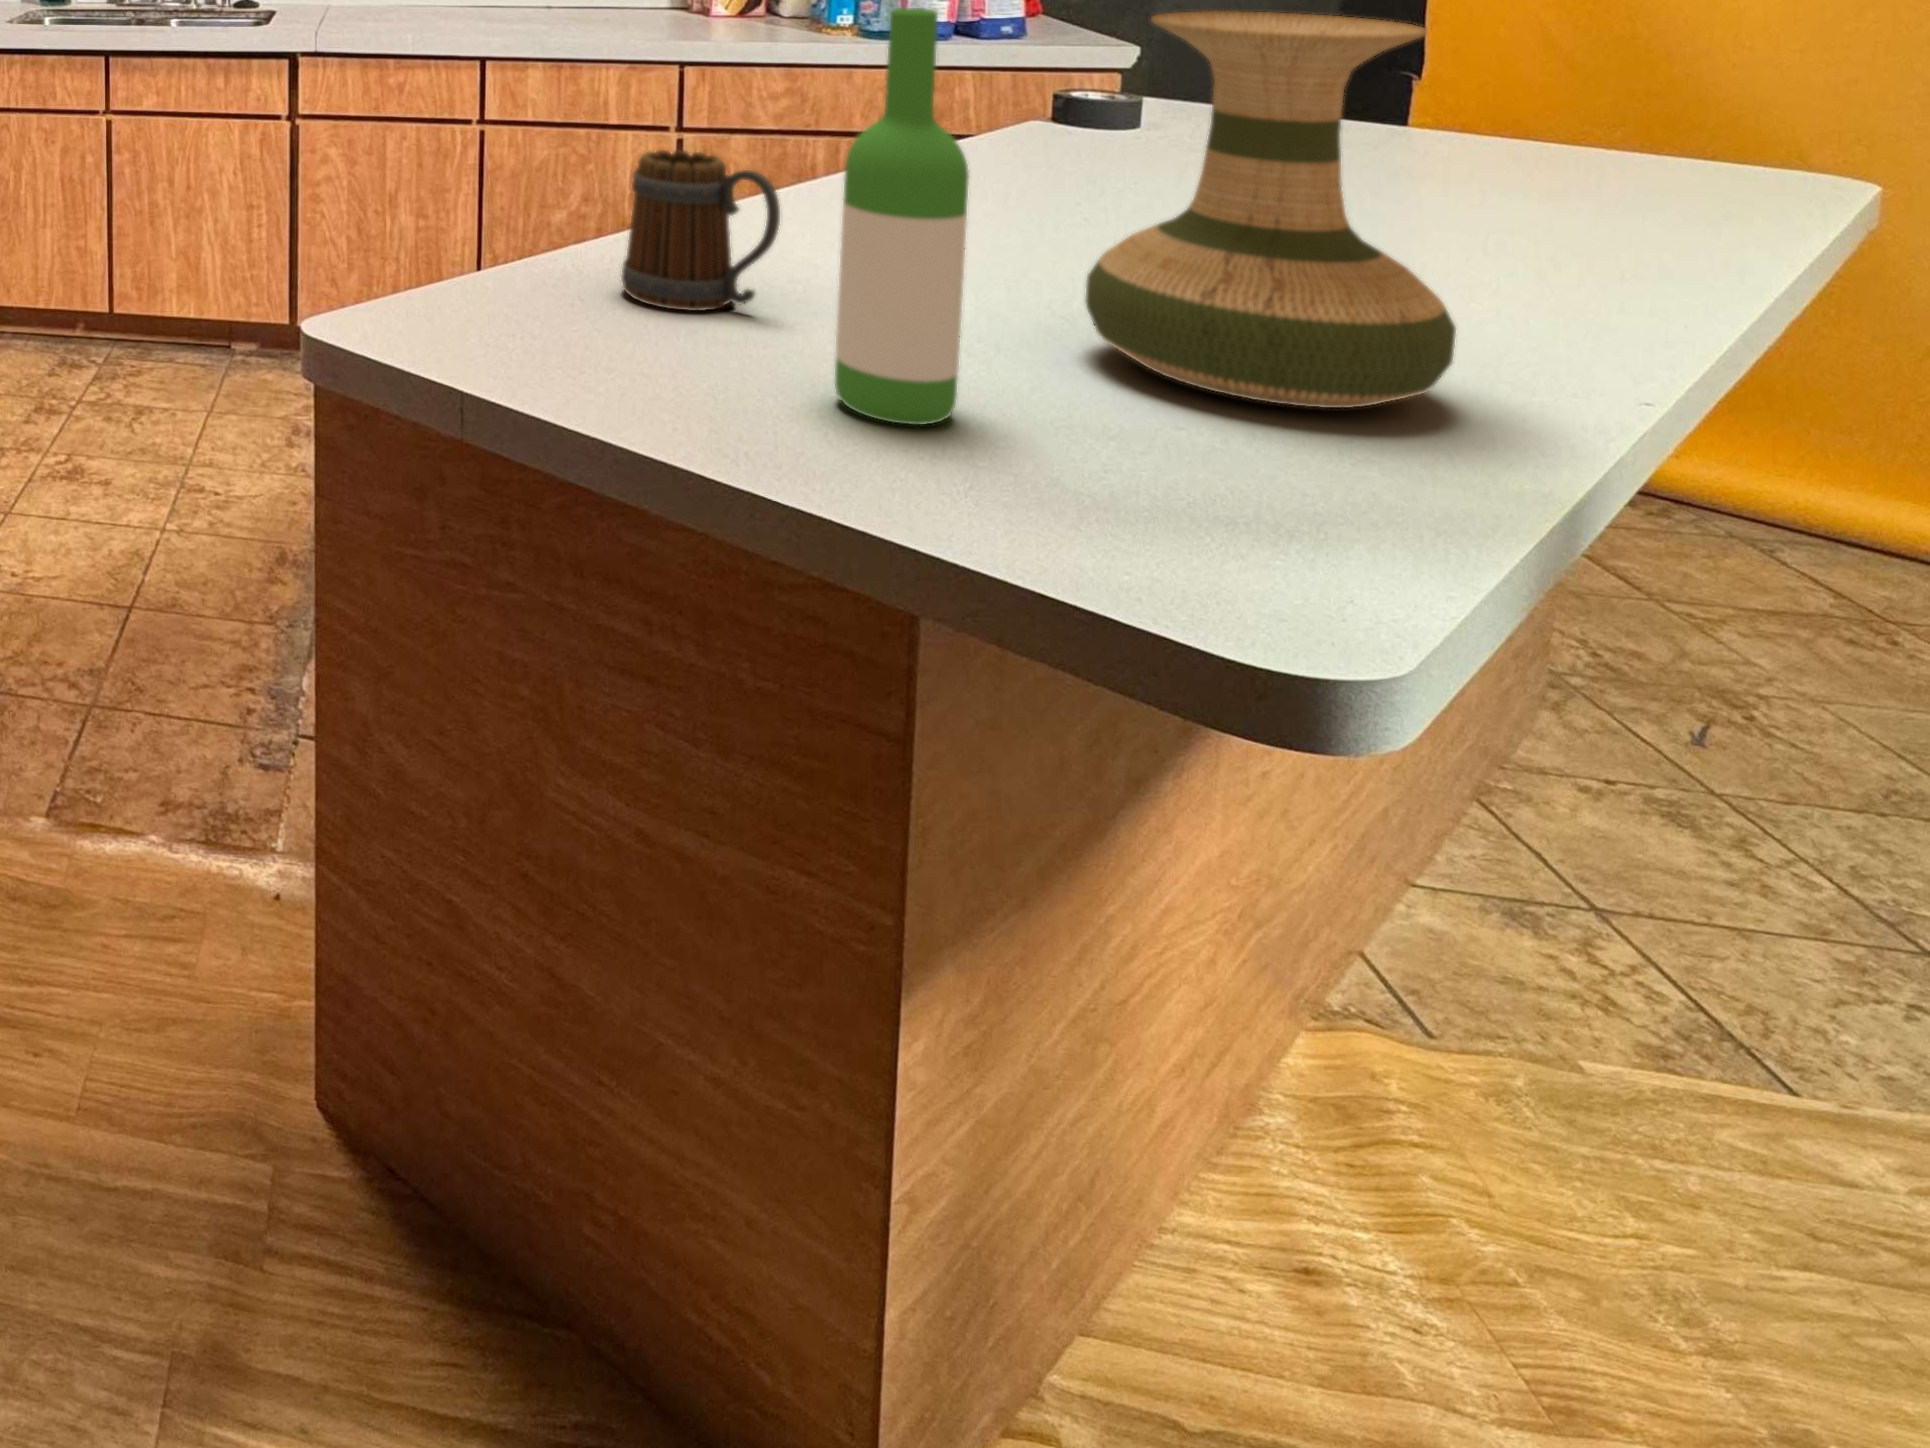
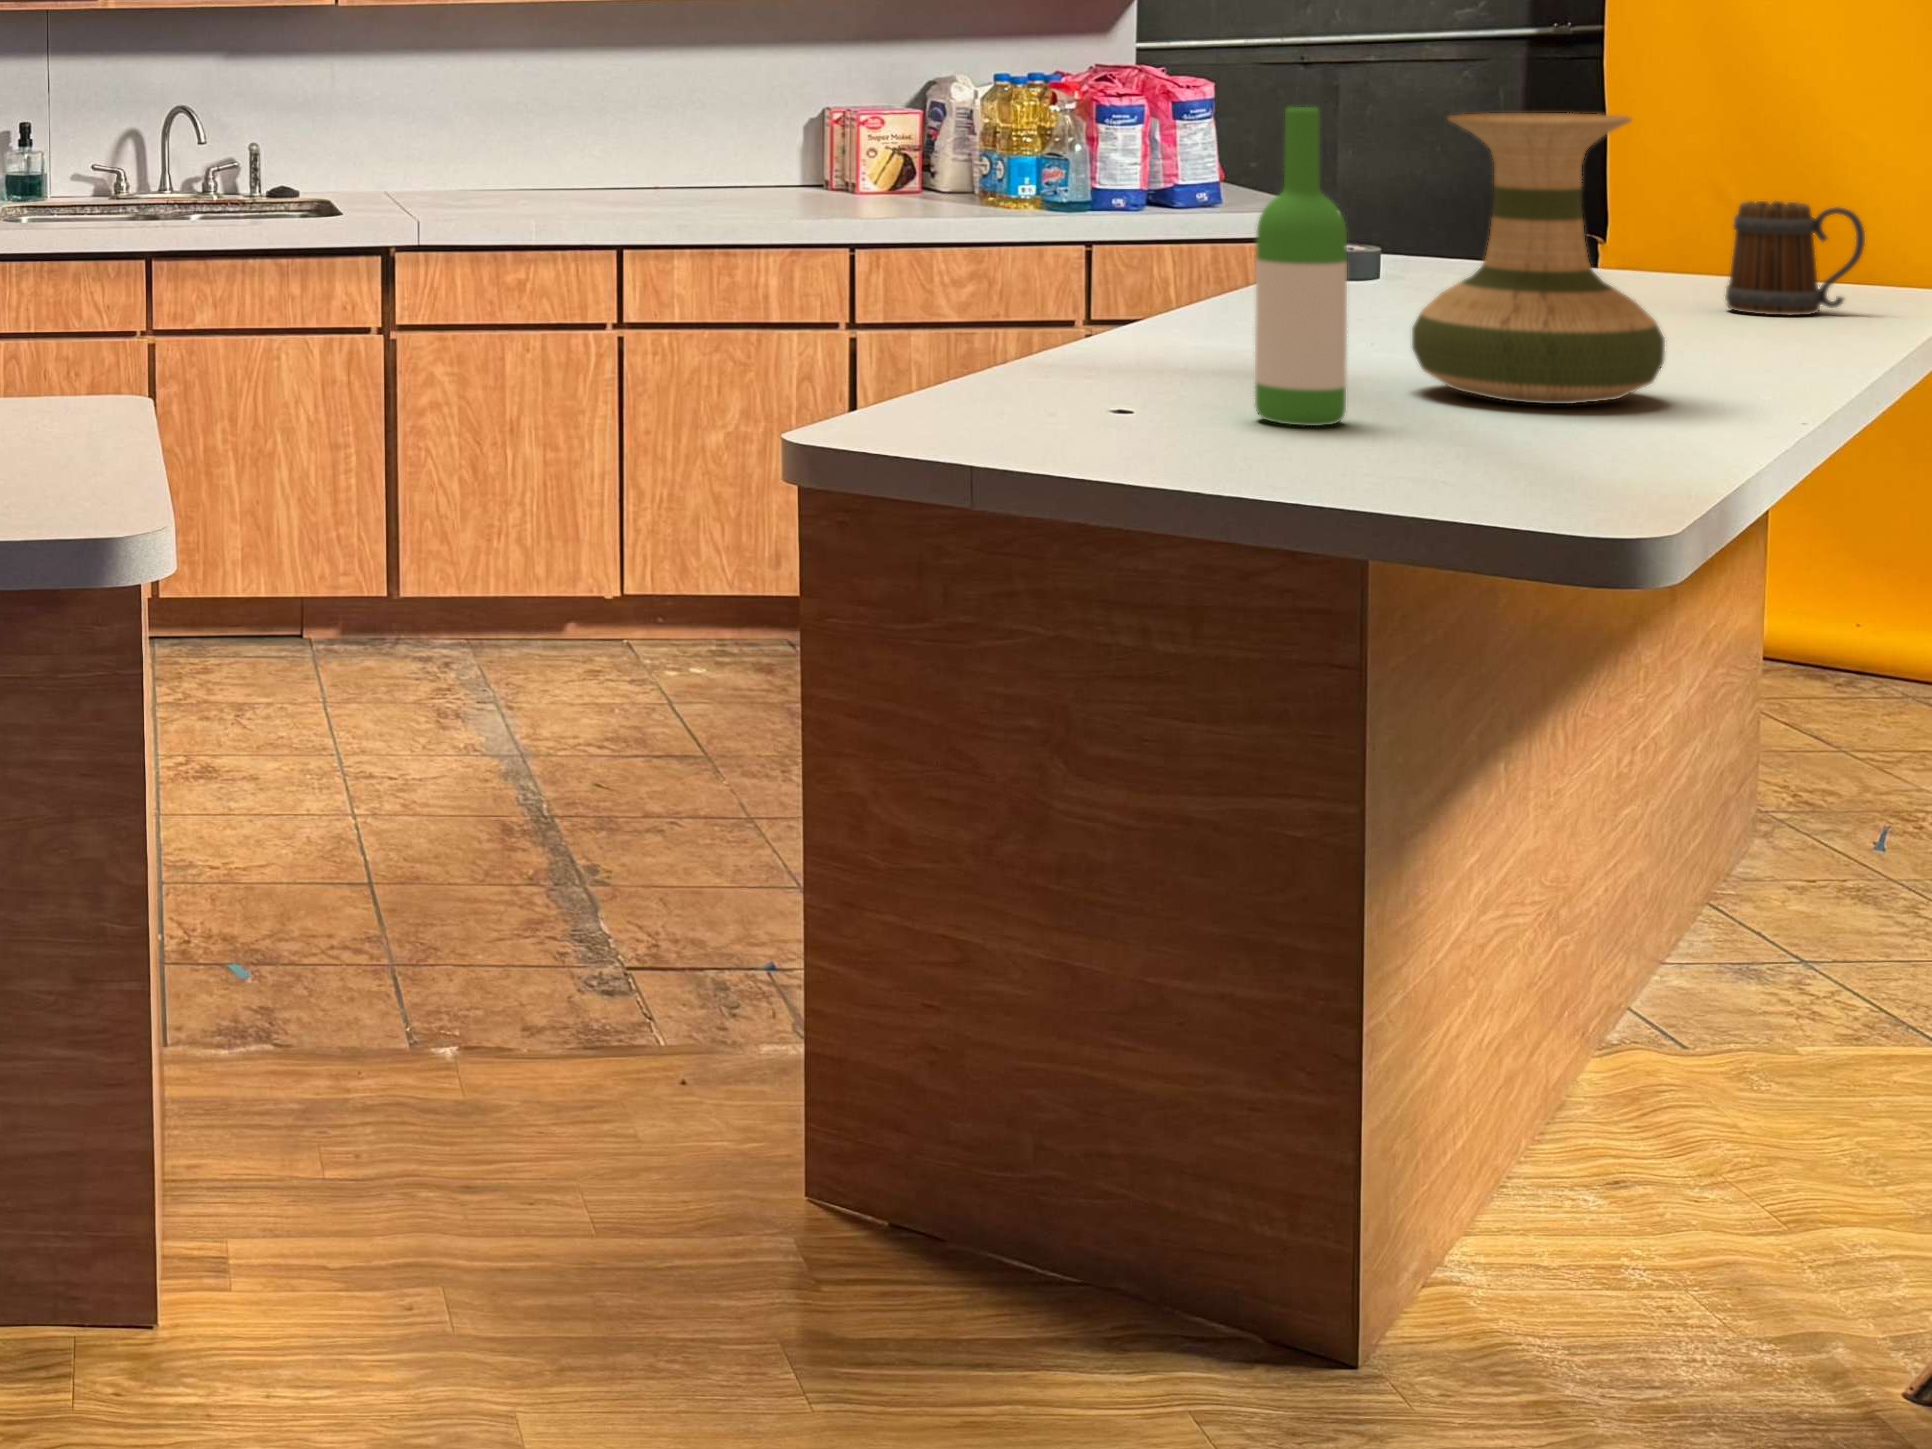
mug: present [621,150,780,311] -> present [1725,201,1865,315]

